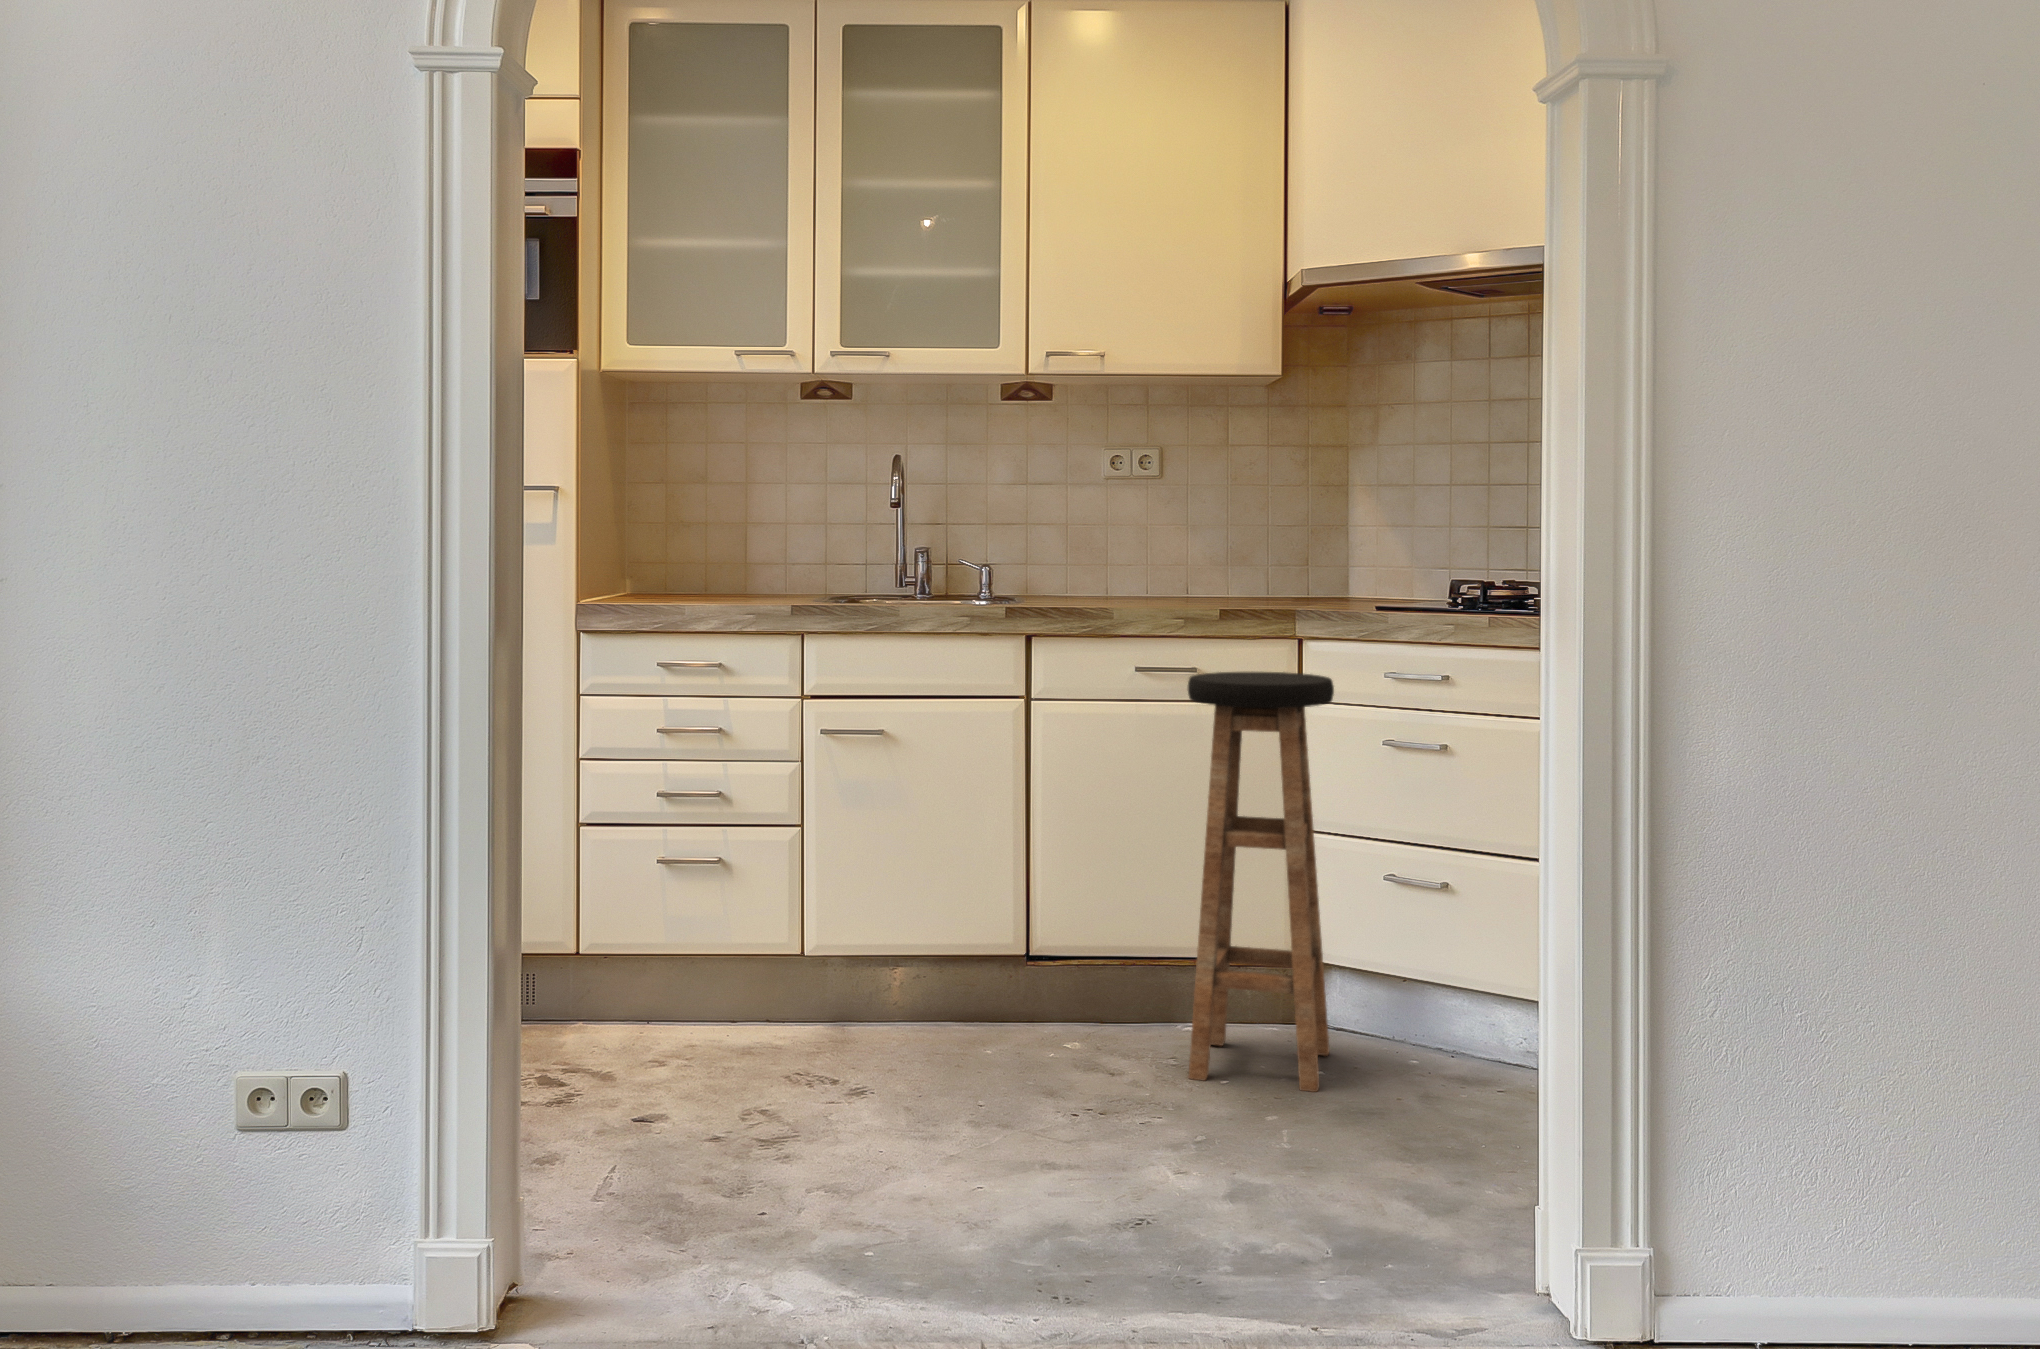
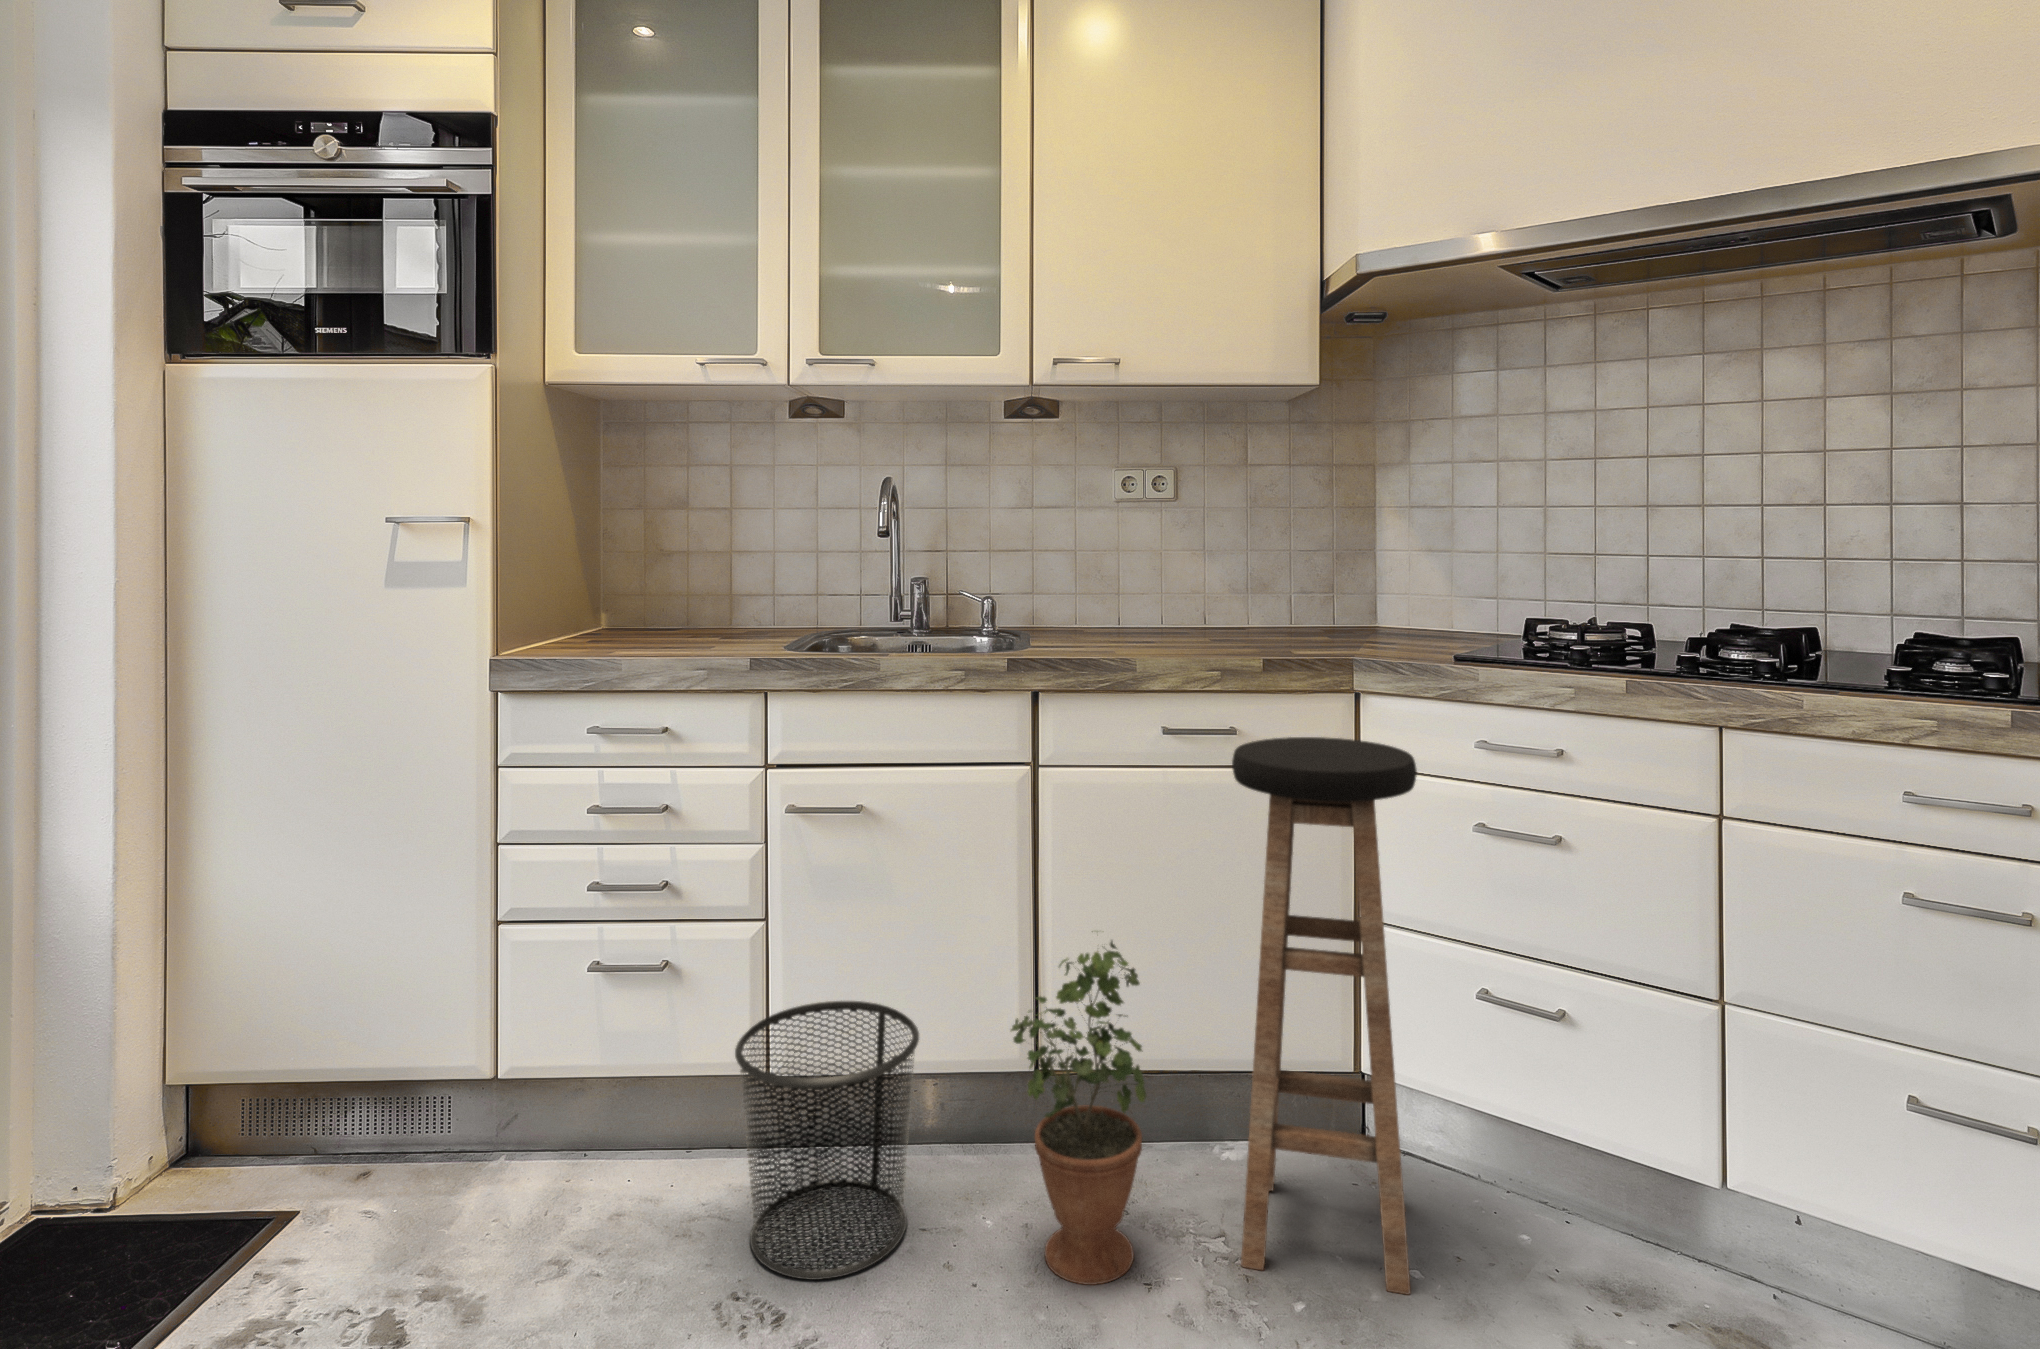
potted plant: none [1006,820,1115,1084] -> present [1011,941,1146,1285]
waste bin: none [787,887,933,1079] -> present [735,1000,919,1280]

